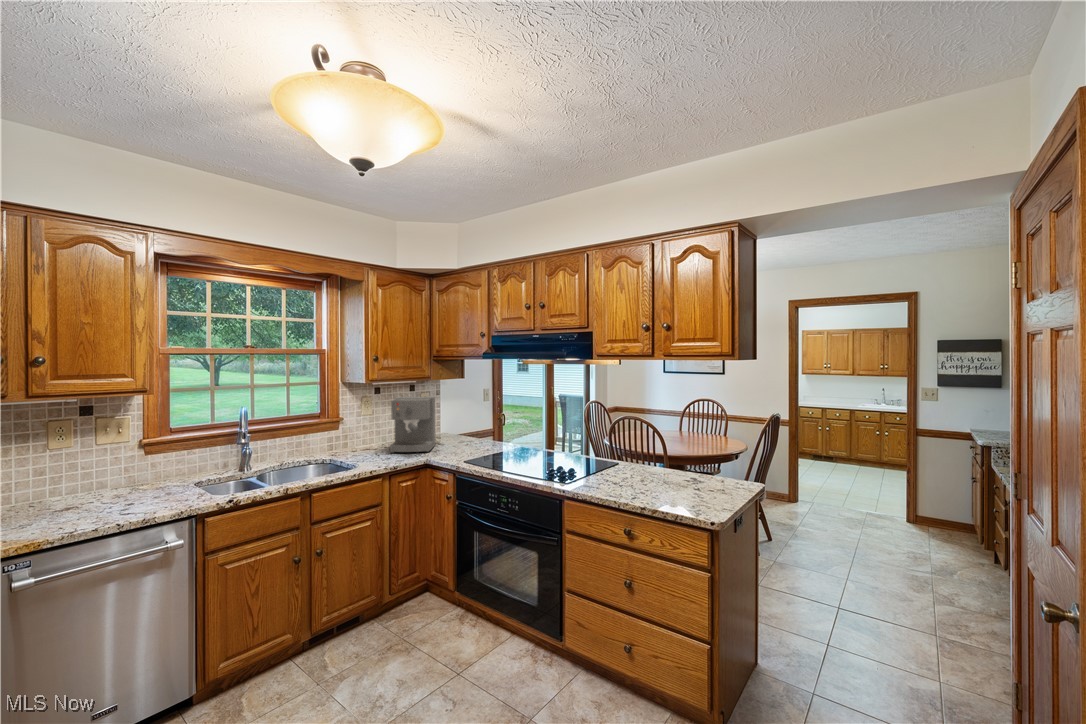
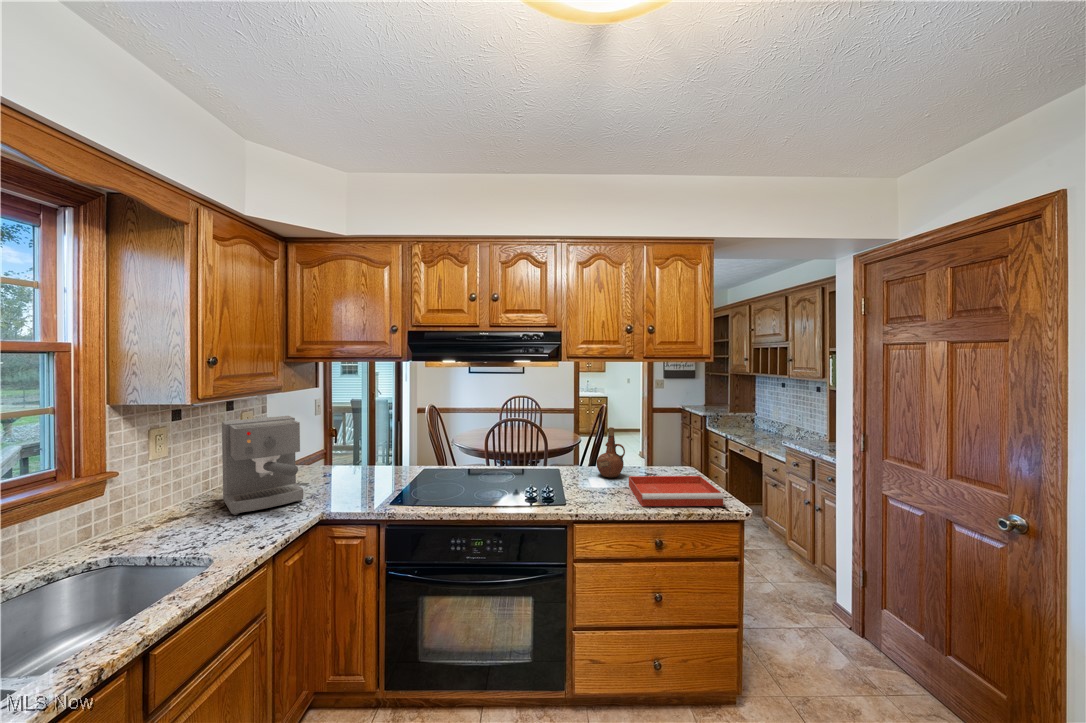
ceramic pitcher: none [639,426,667,475] -> present [596,427,625,478]
tray: none [624,473,722,512] -> present [629,476,724,506]

